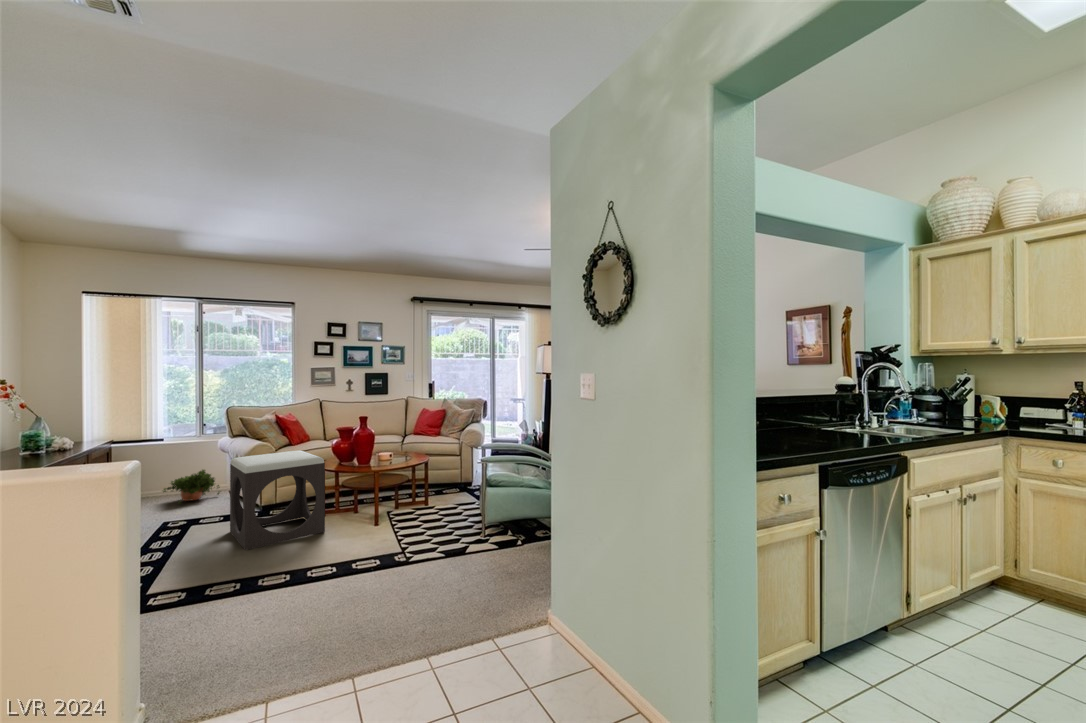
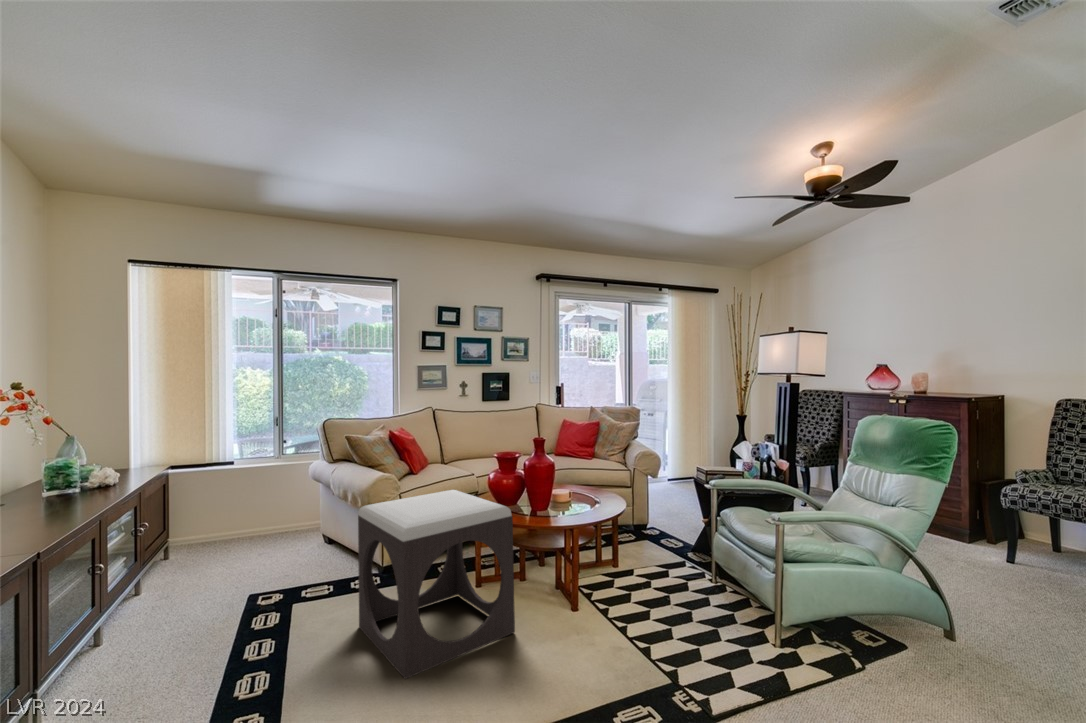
potted plant: present [163,470,220,504] -> none [236,508,317,562]

